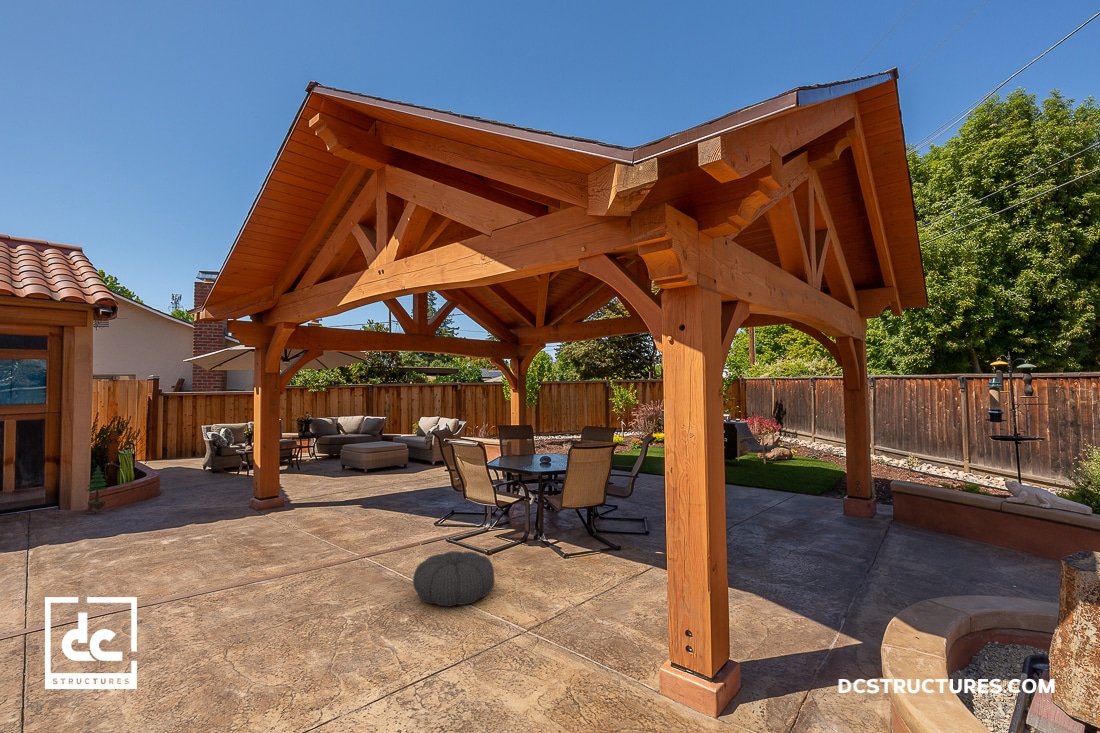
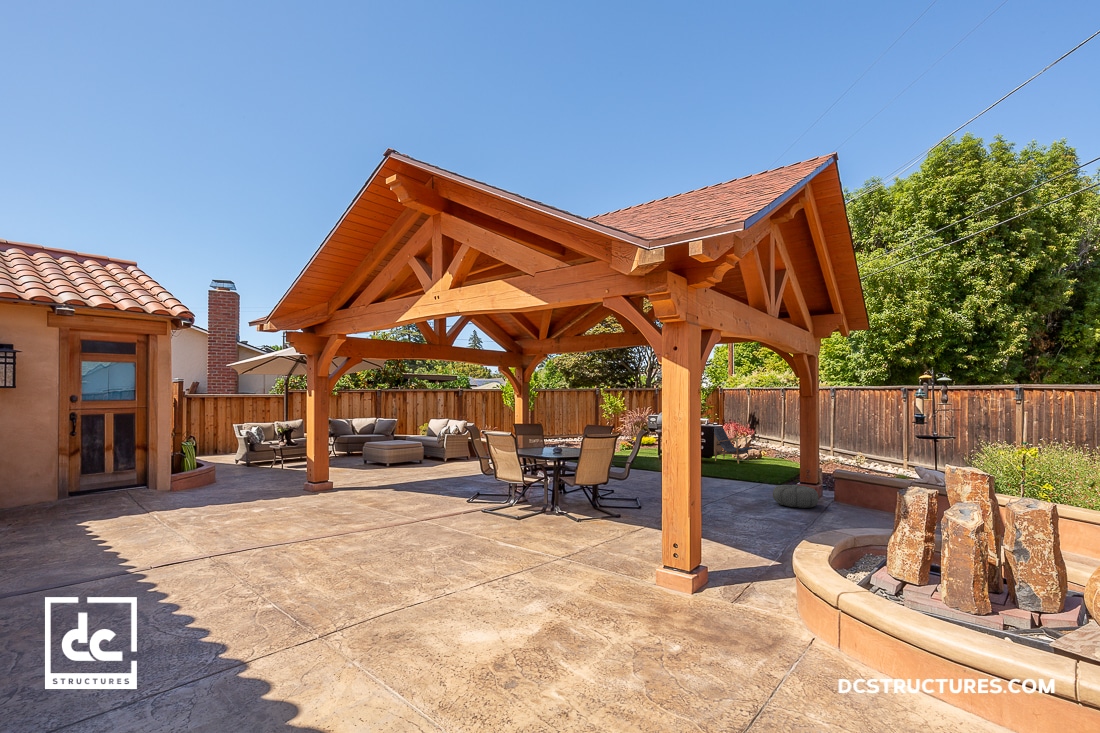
potted tree: present [86,465,107,513] -> none [170,453,188,493]
pouf: present [413,551,495,606] -> present [773,485,819,508]

